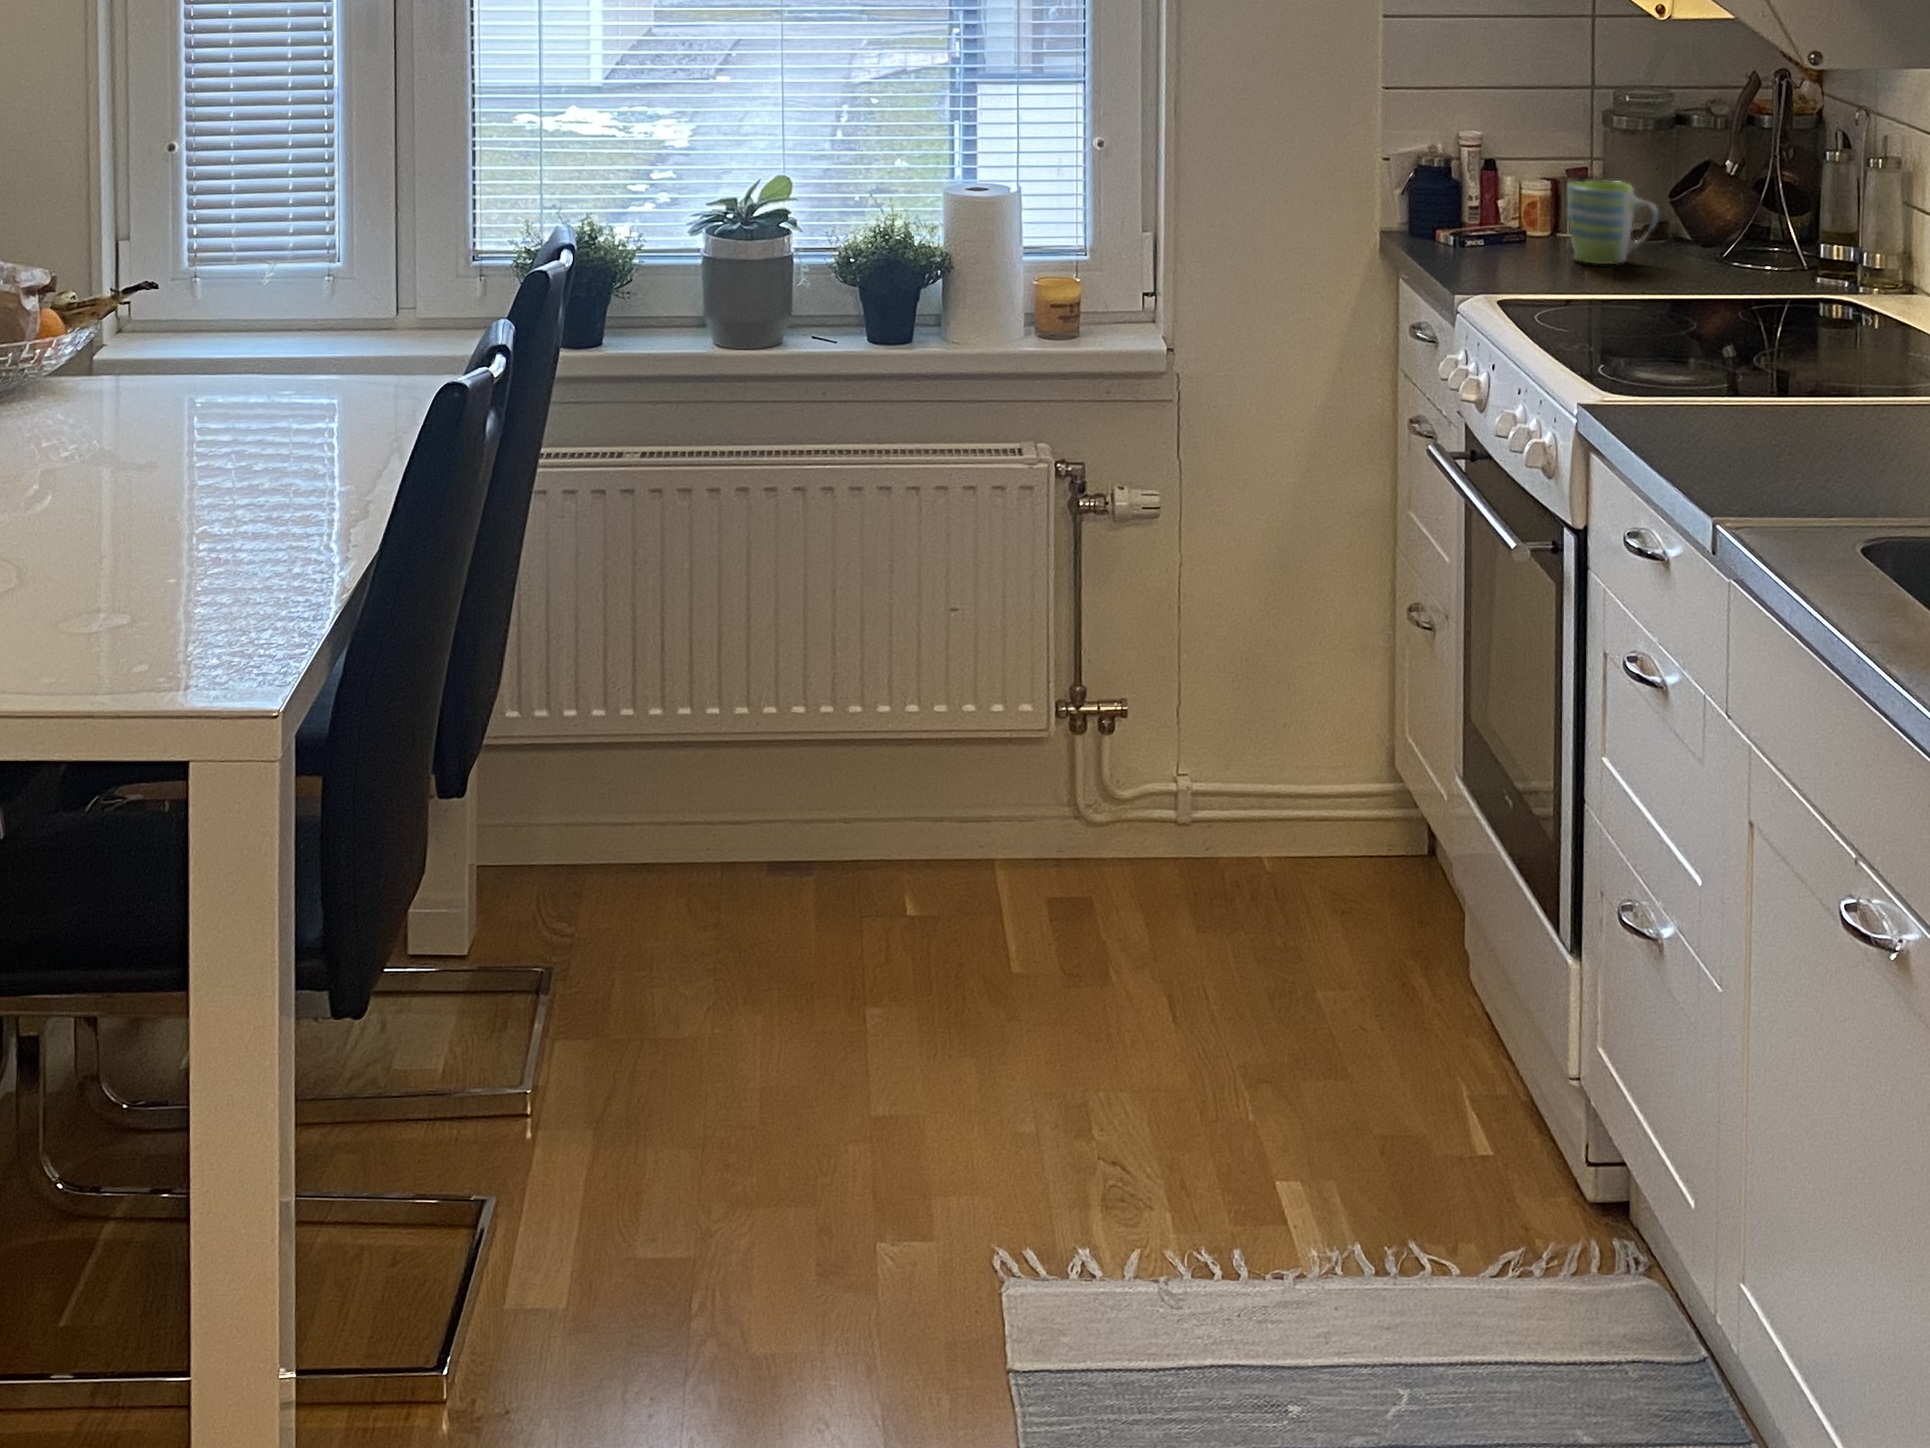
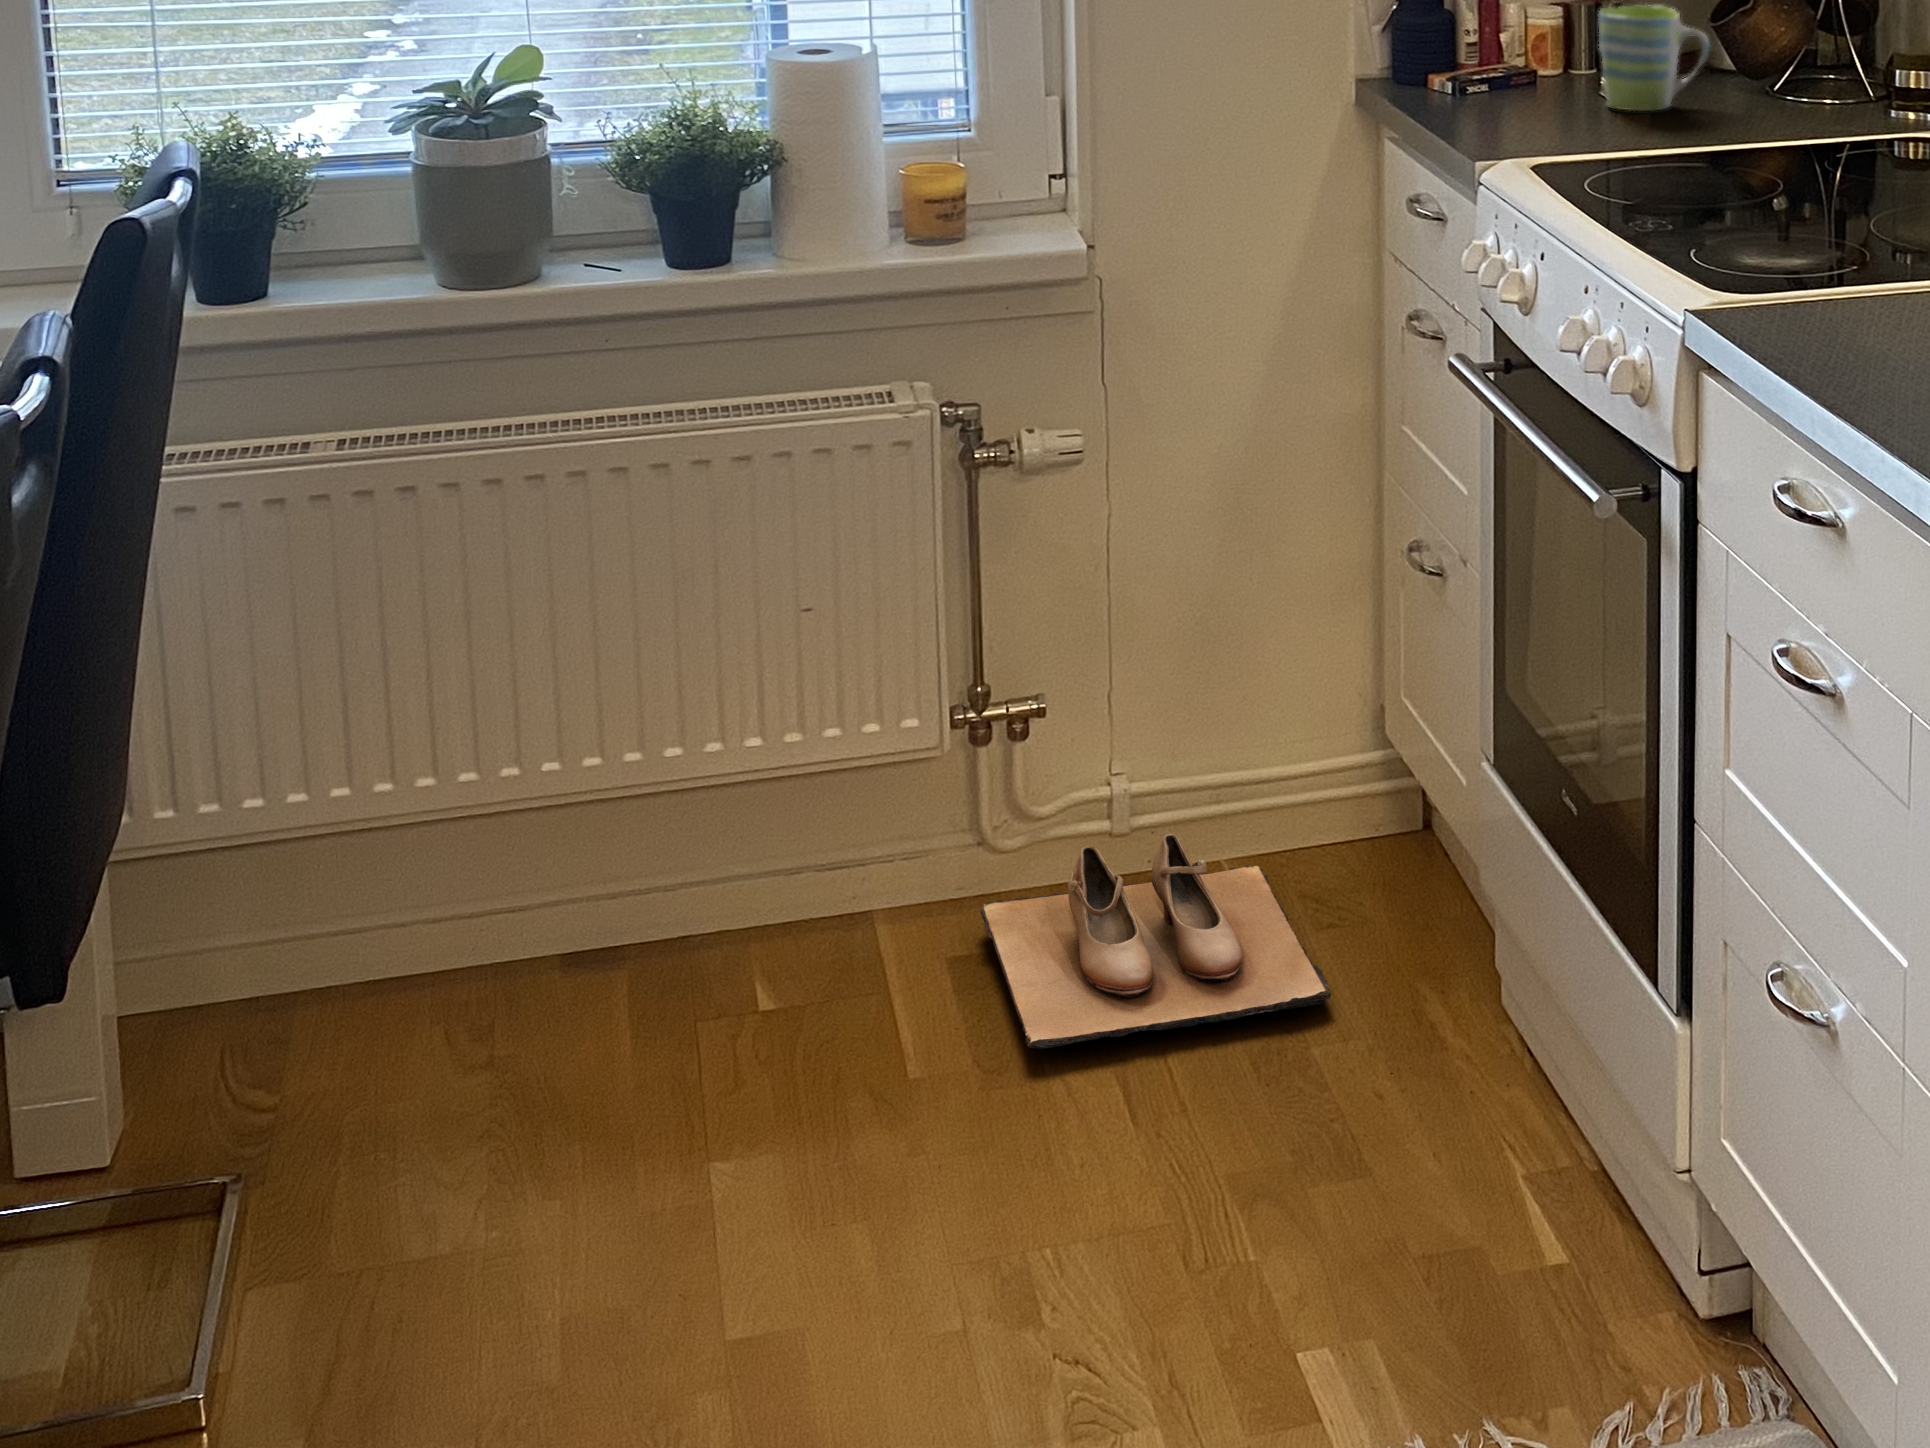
shoe: none [1070,815,1333,958] -> present [980,834,1331,1048]

